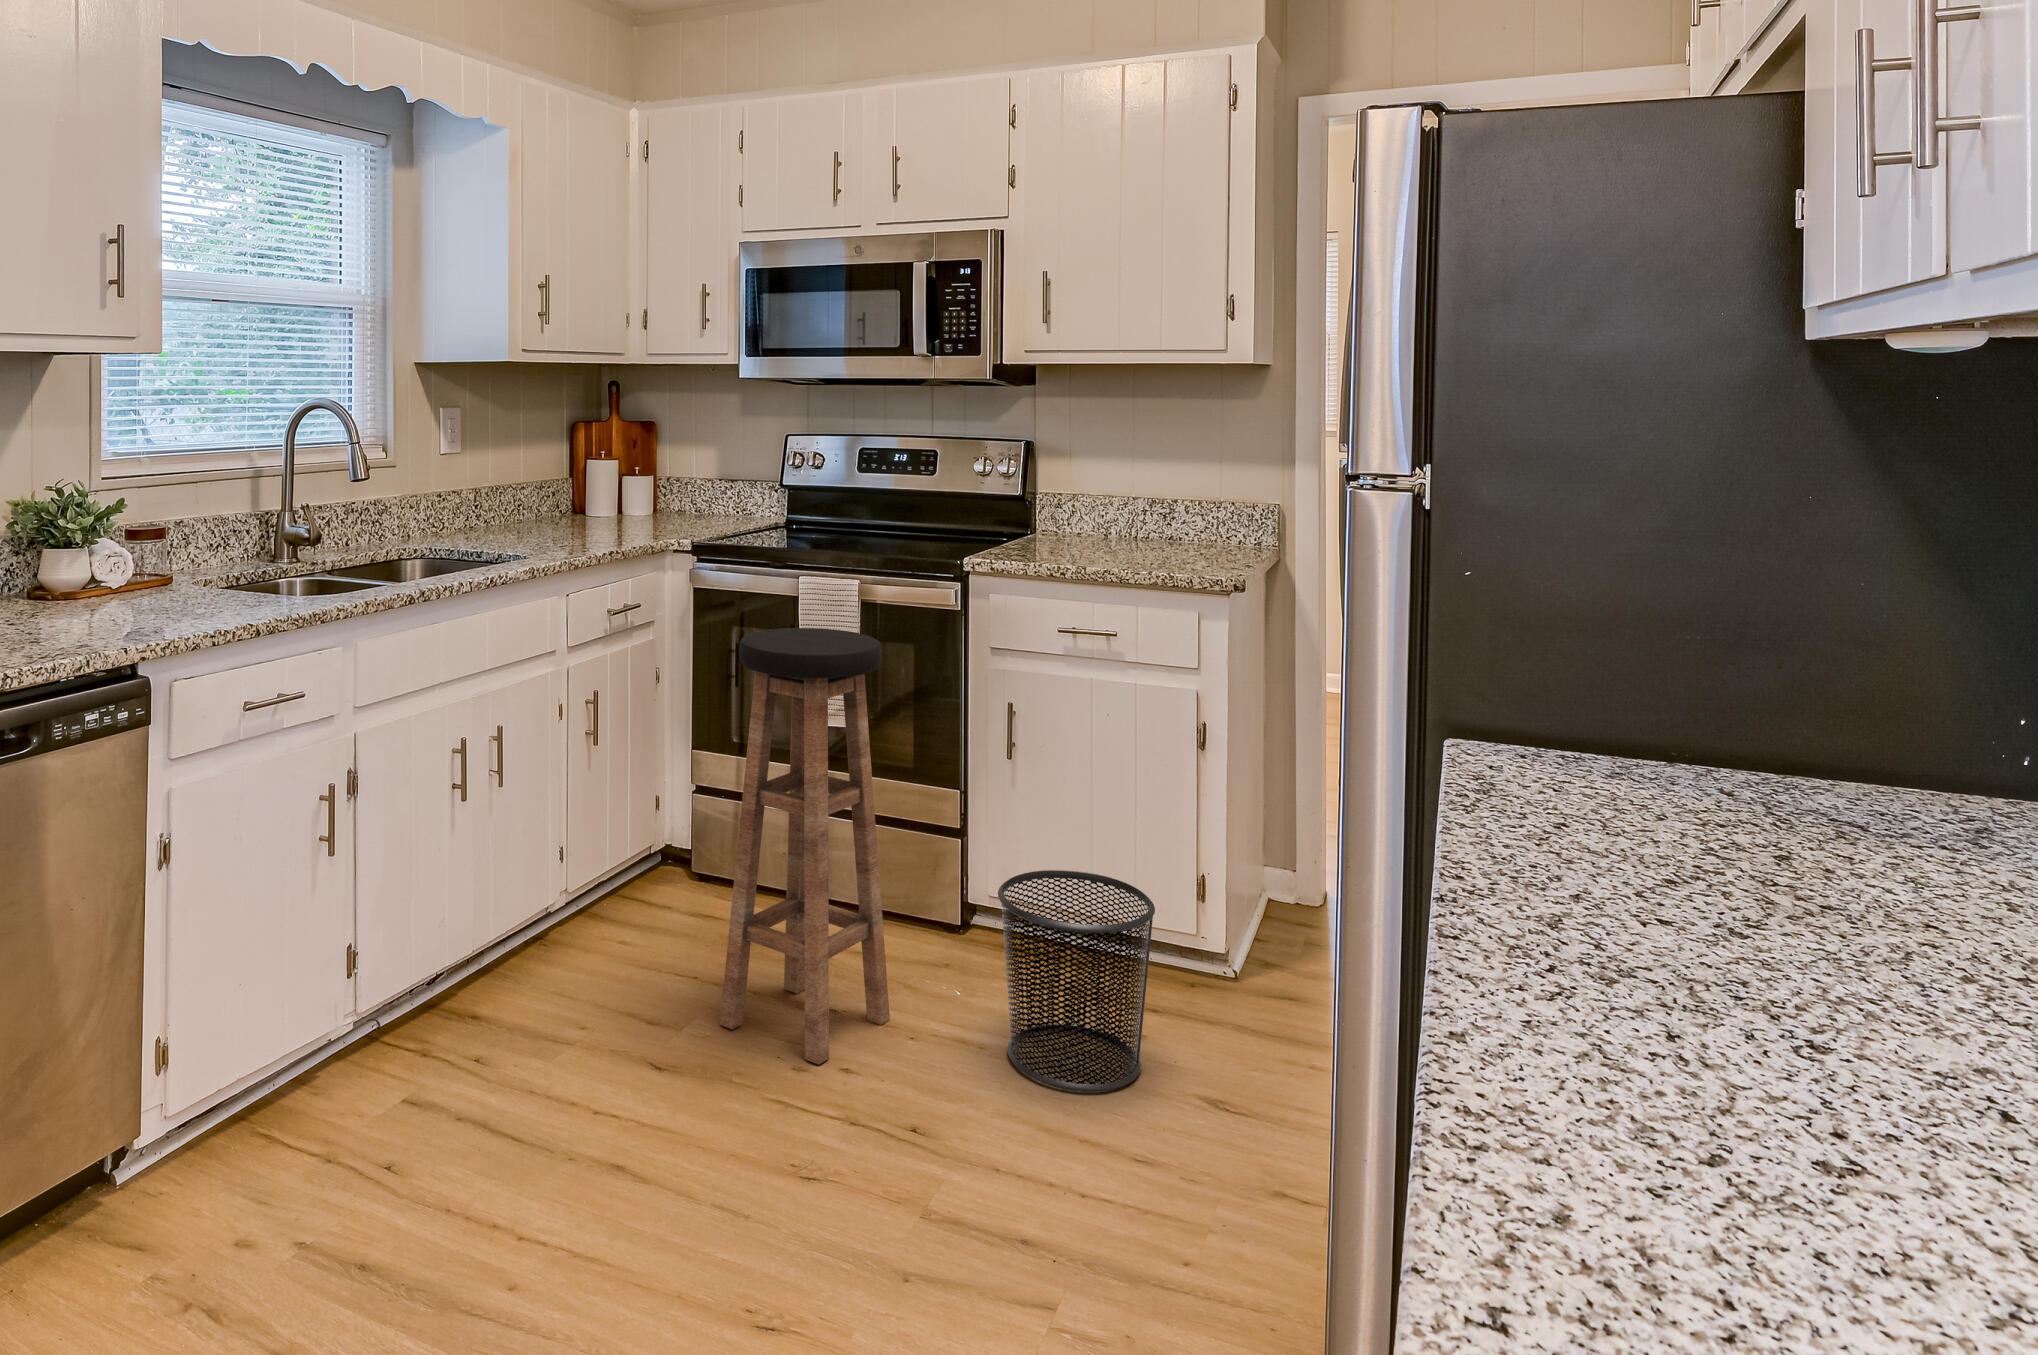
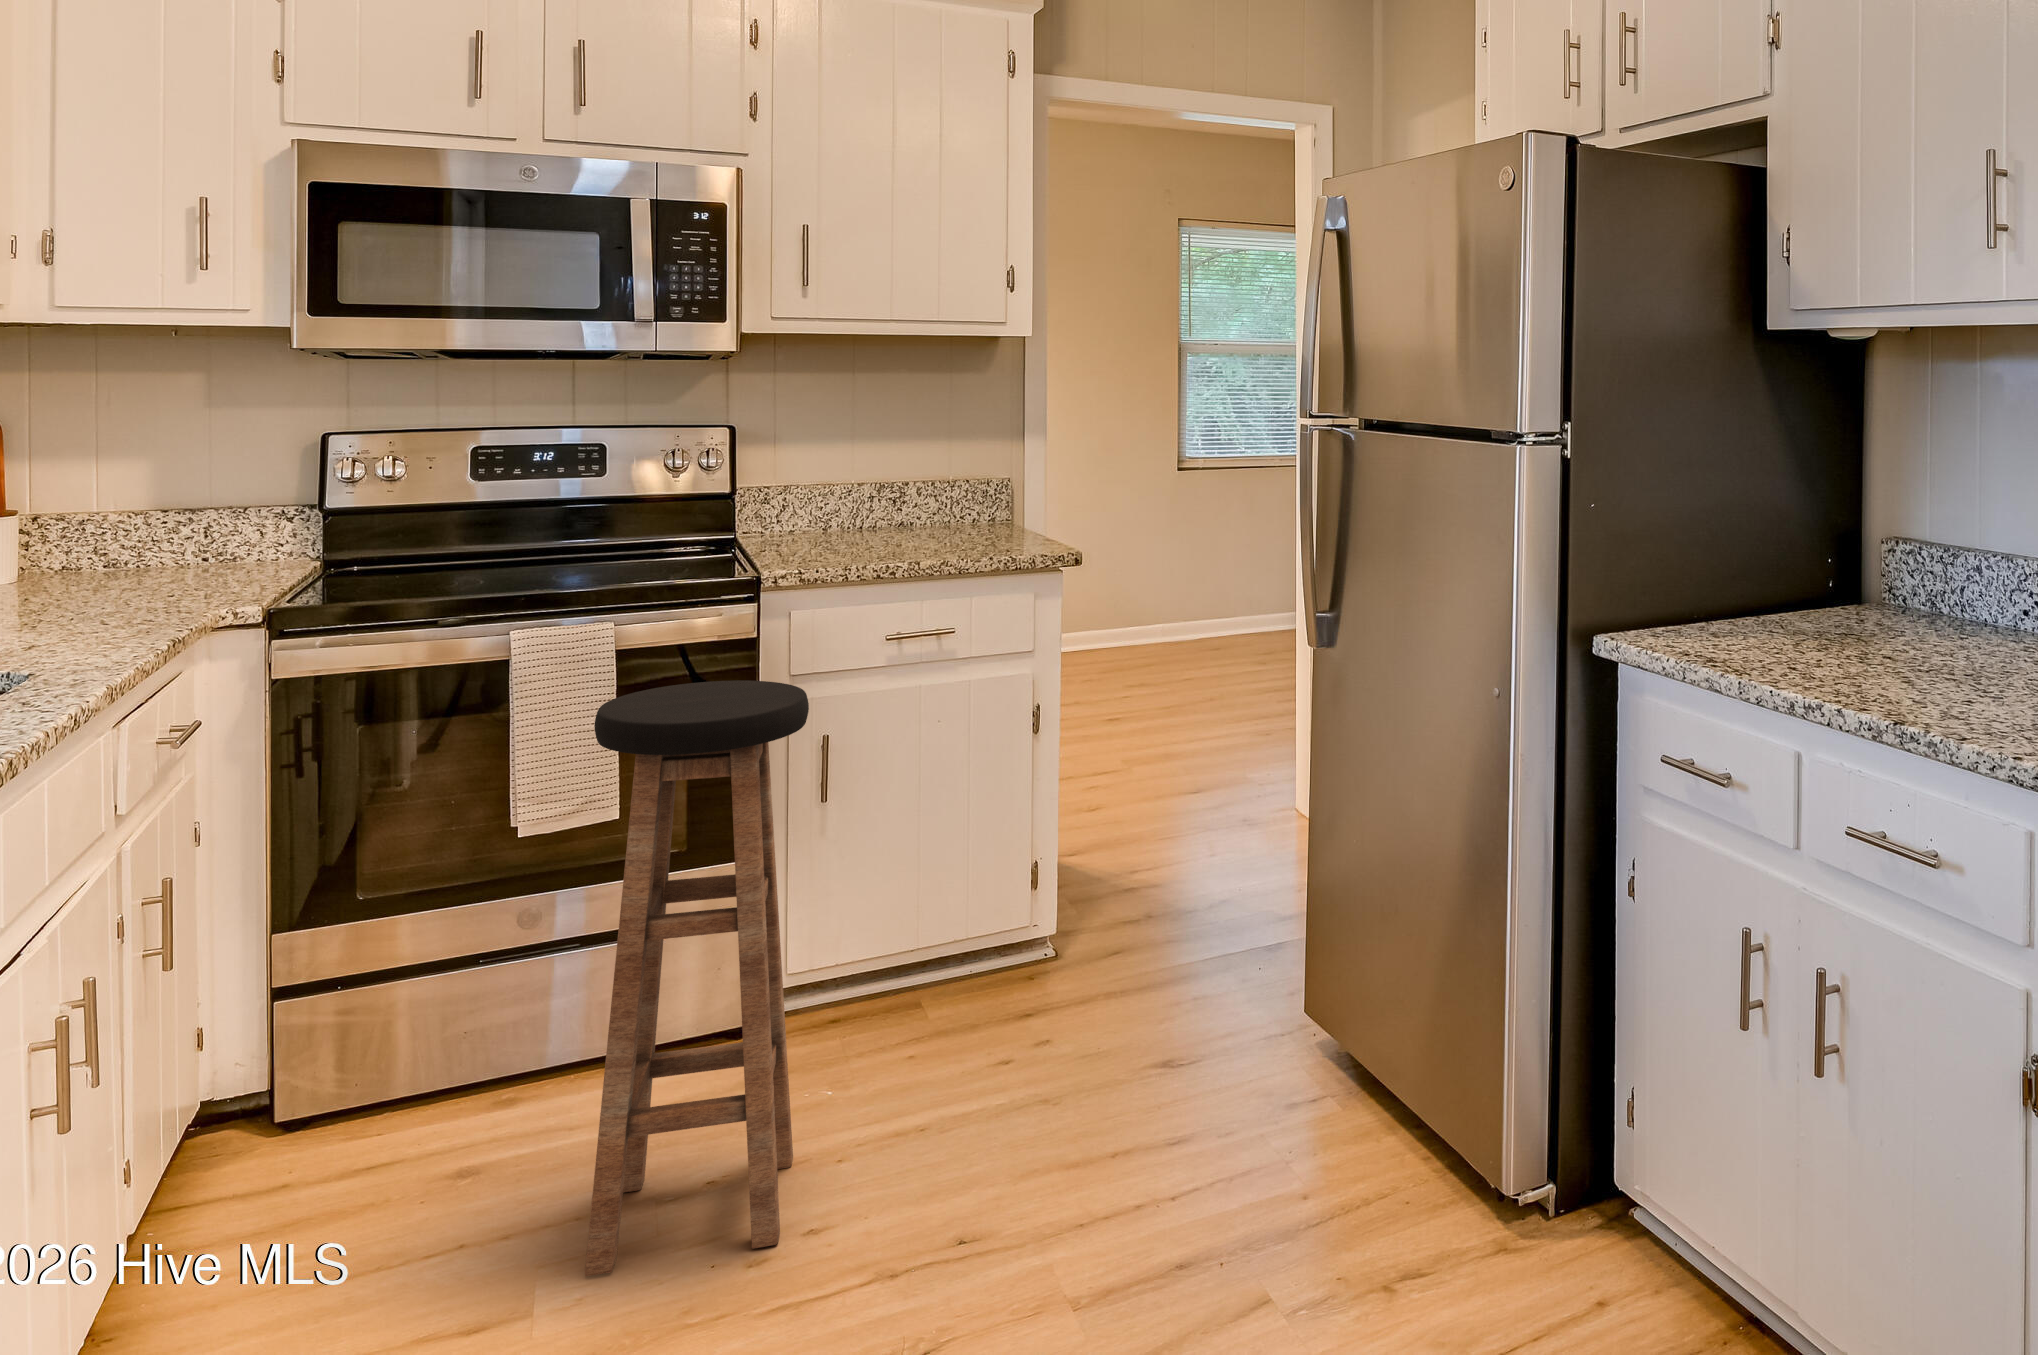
waste bin: present [998,870,1155,1092] -> none [936,887,1110,1130]

